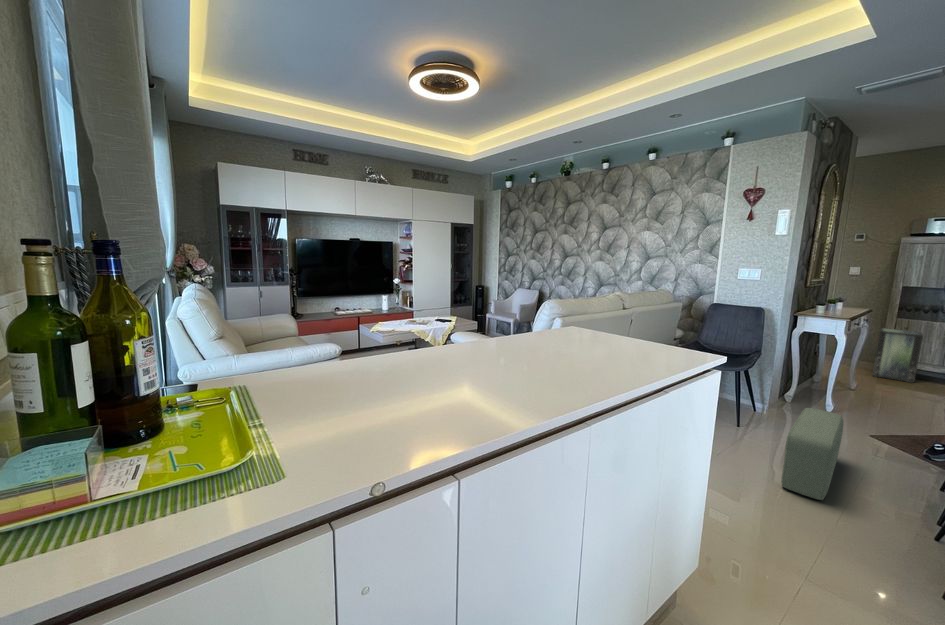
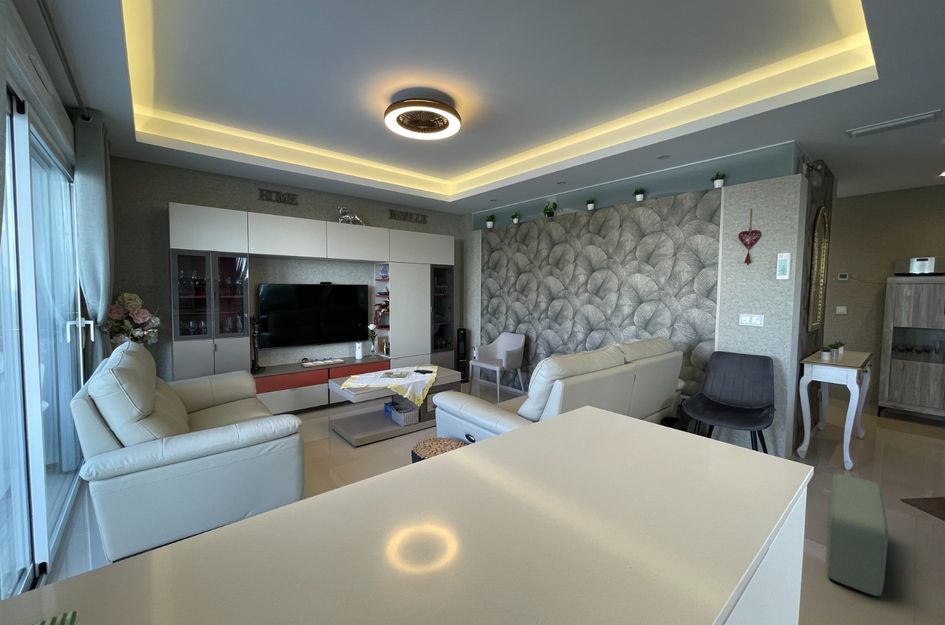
storage box: present [873,328,923,383] -> none [874,370,923,428]

